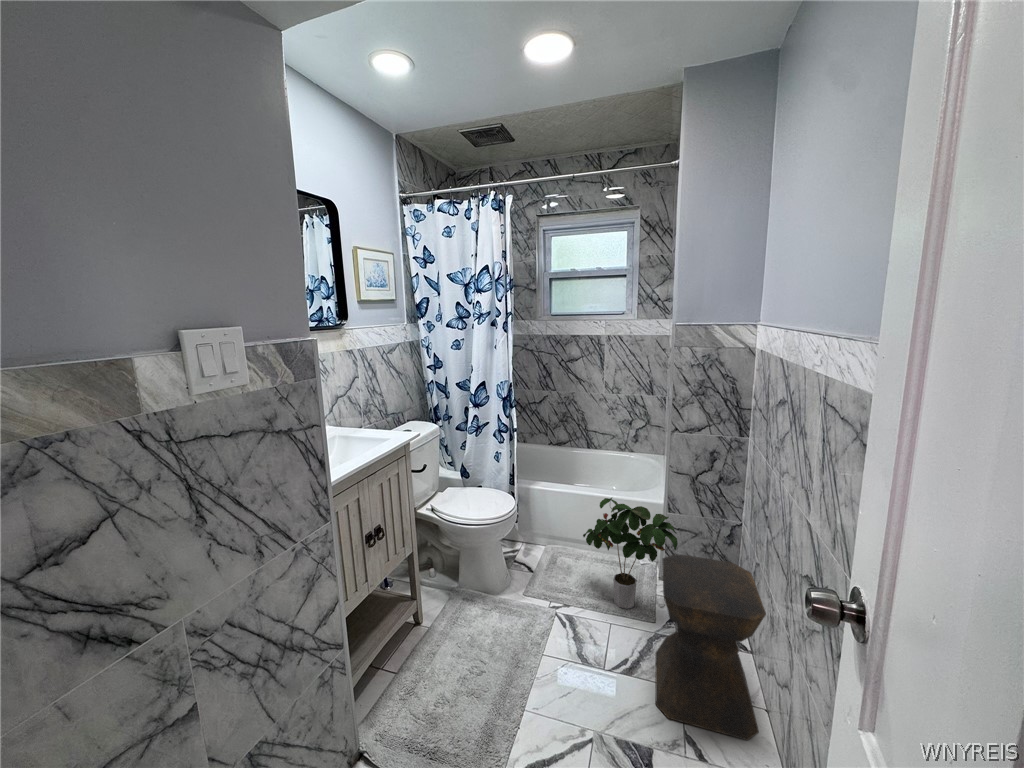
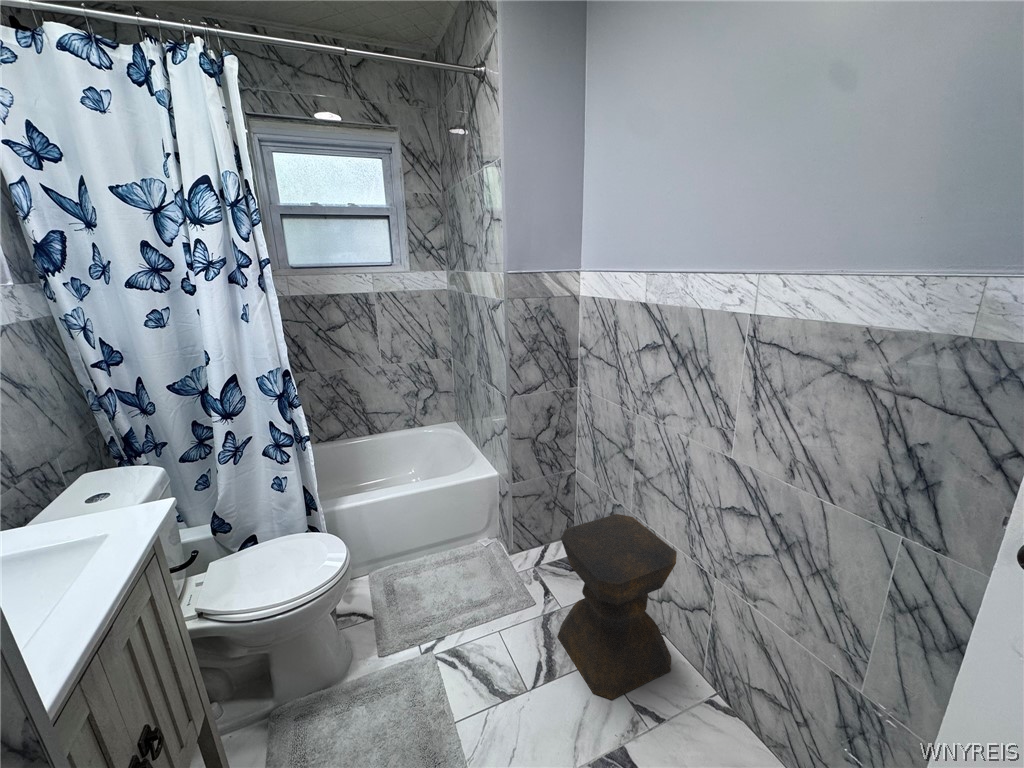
potted plant: present [583,498,678,609] -> none [435,488,550,607]

